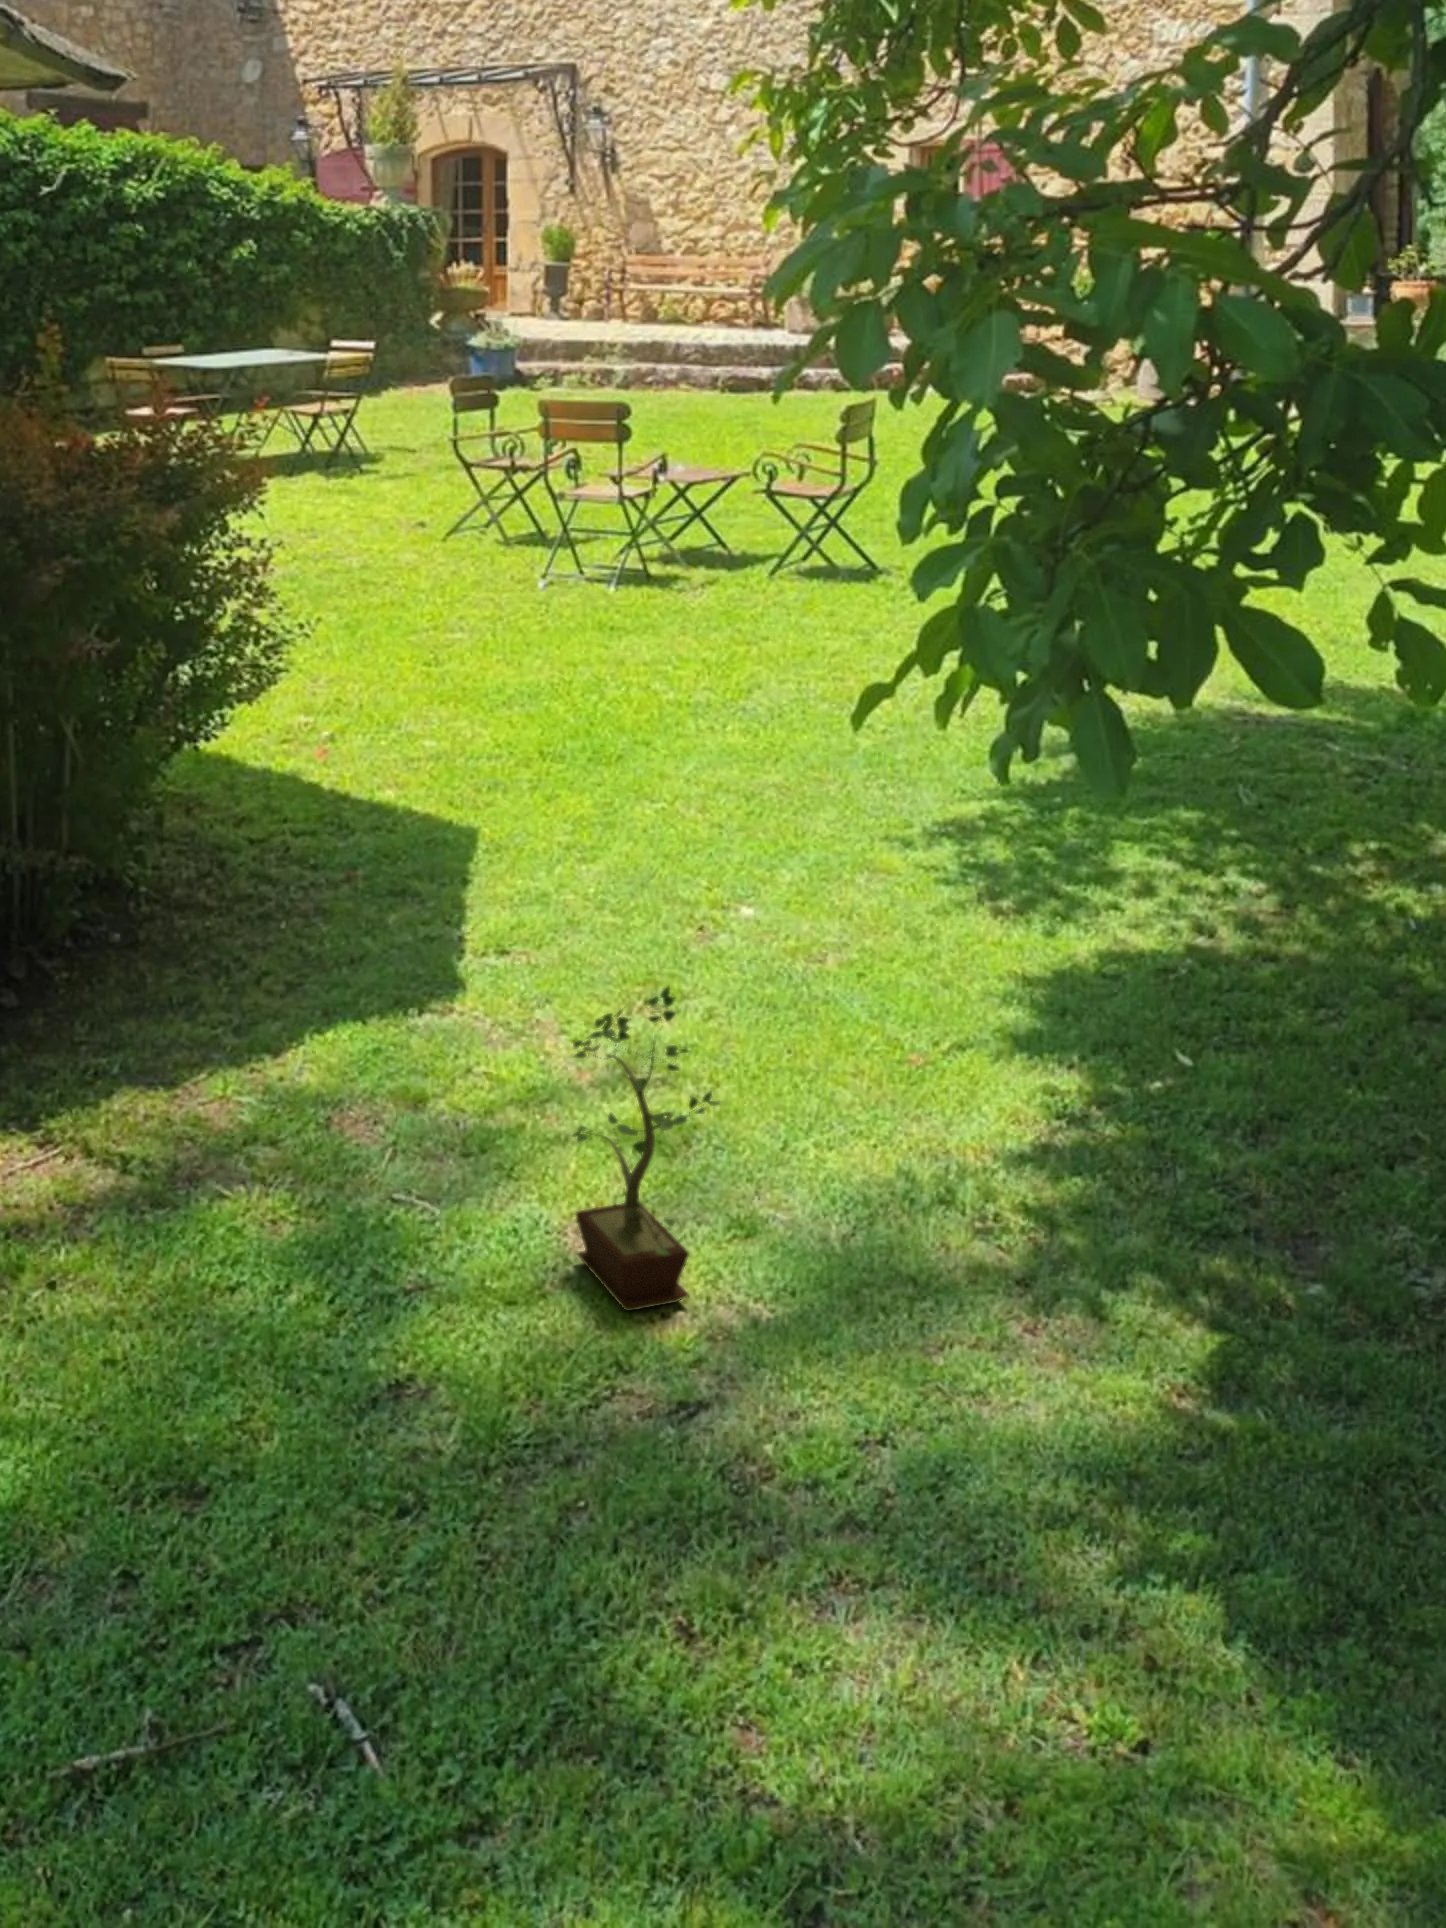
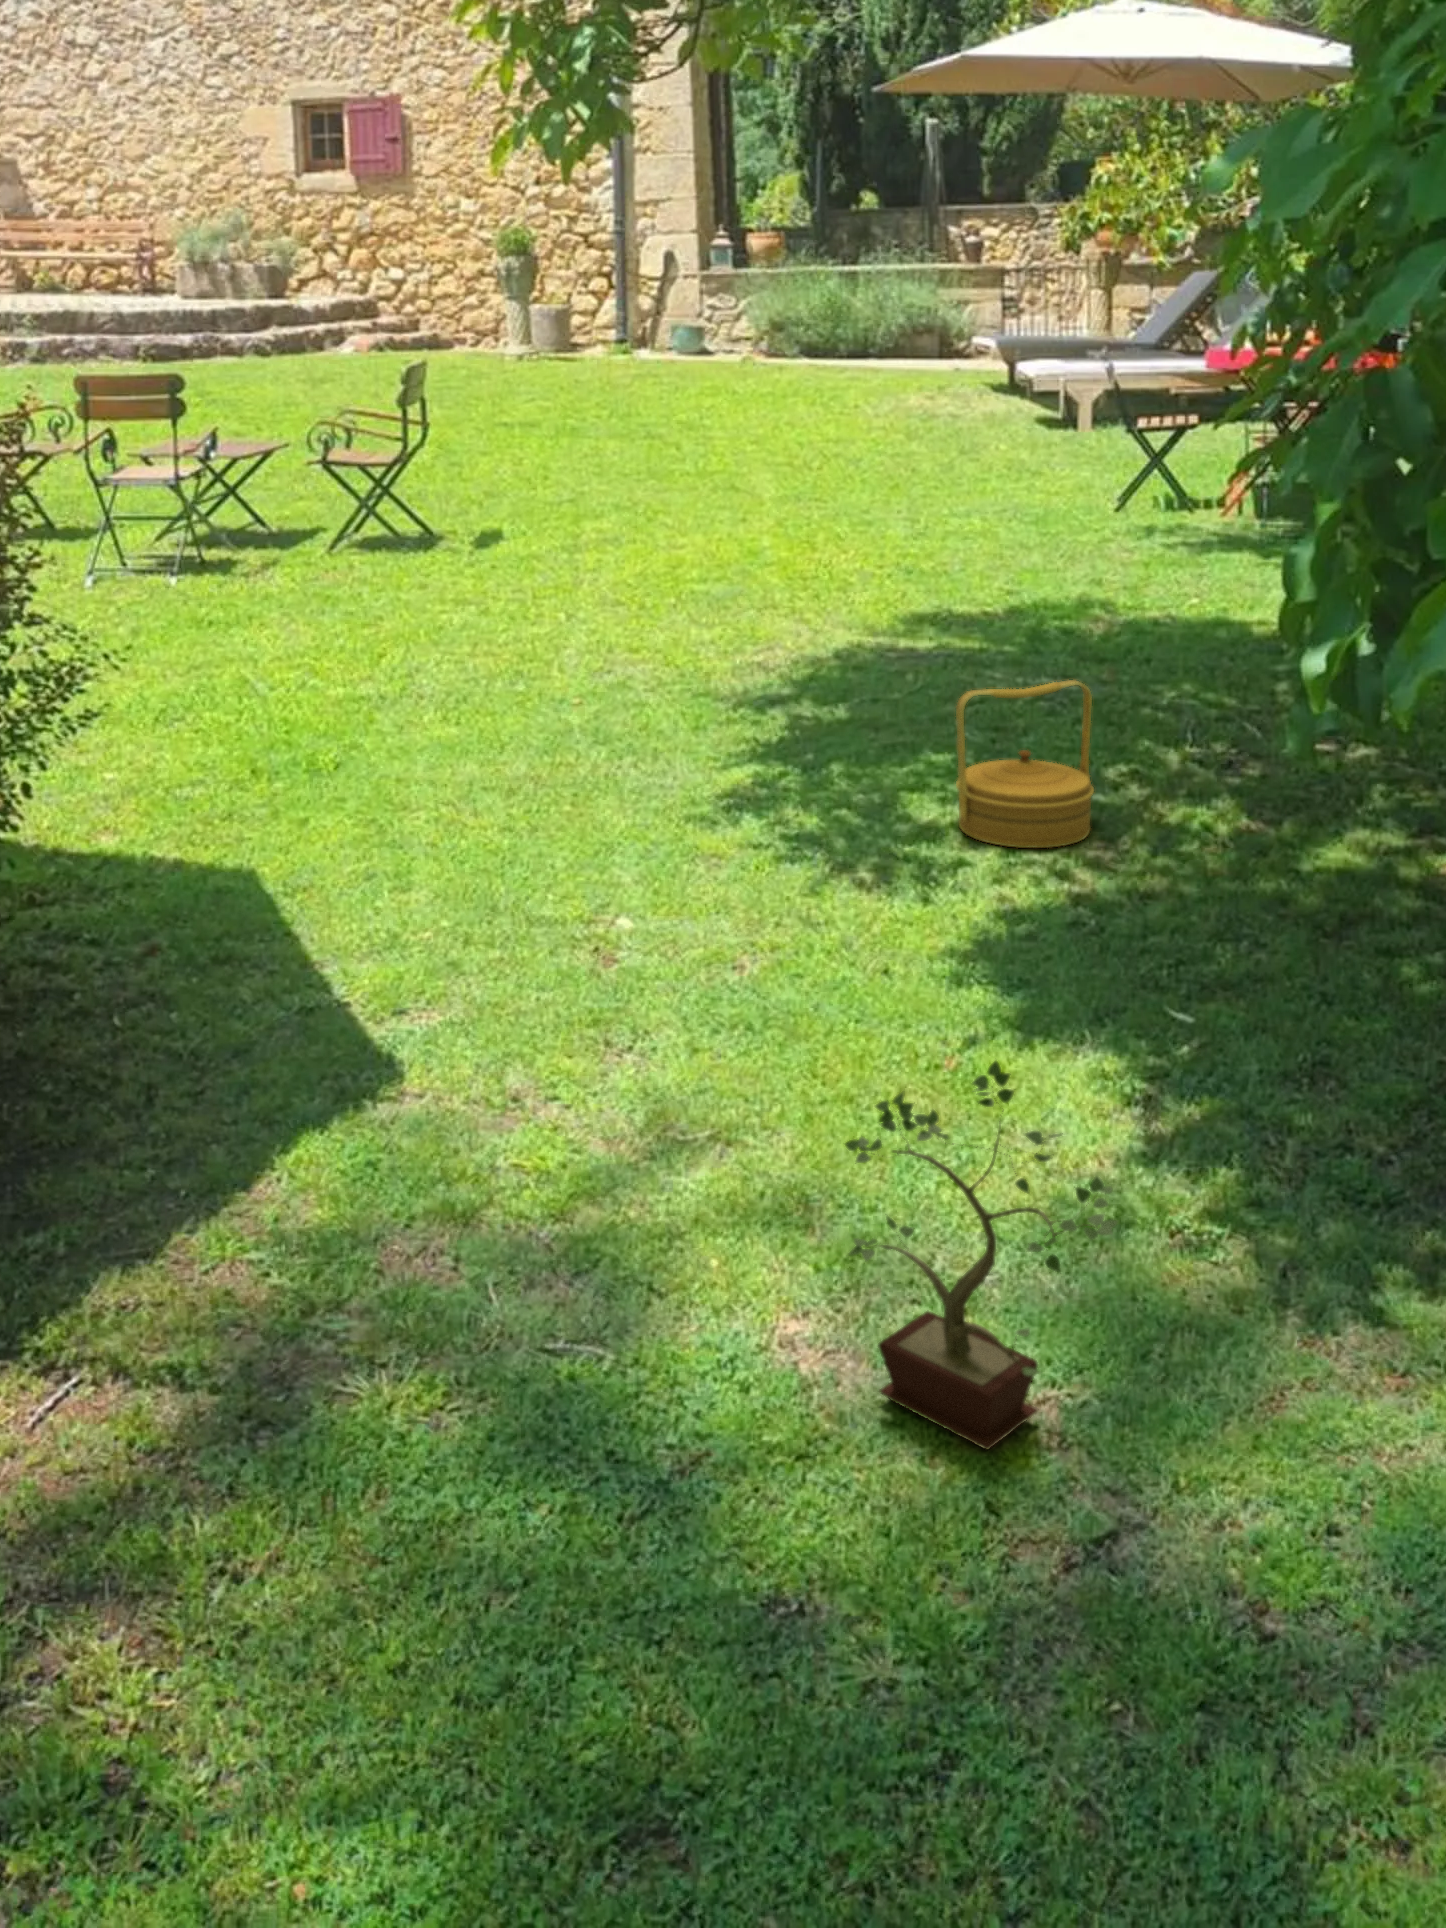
basket: none [1109,742,1266,910] -> present [956,680,1094,848]

